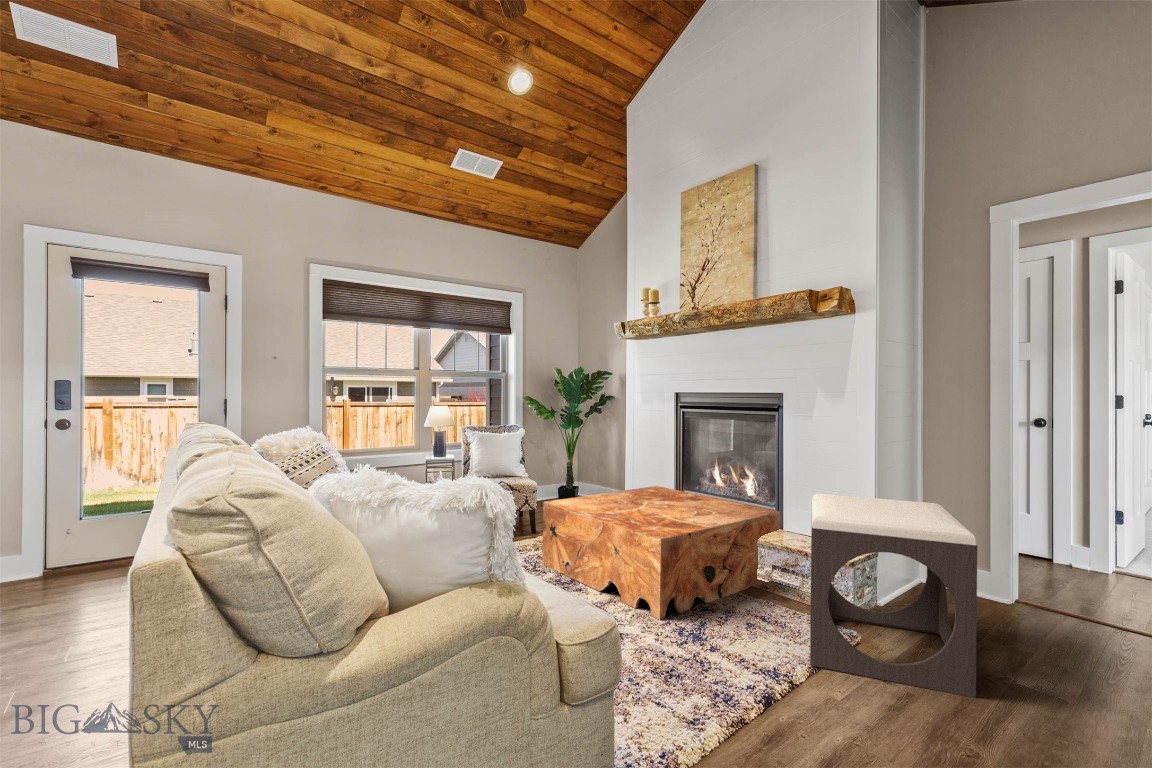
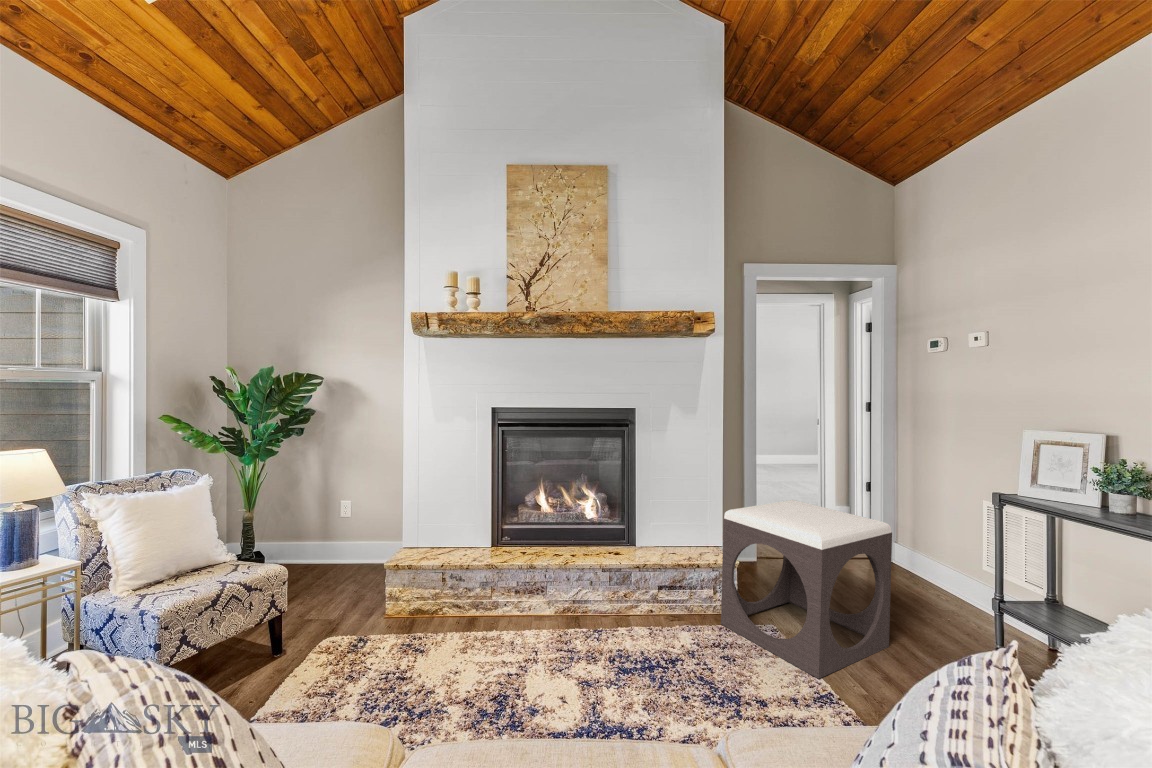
coffee table: present [542,486,780,620] -> none [410,526,673,705]

